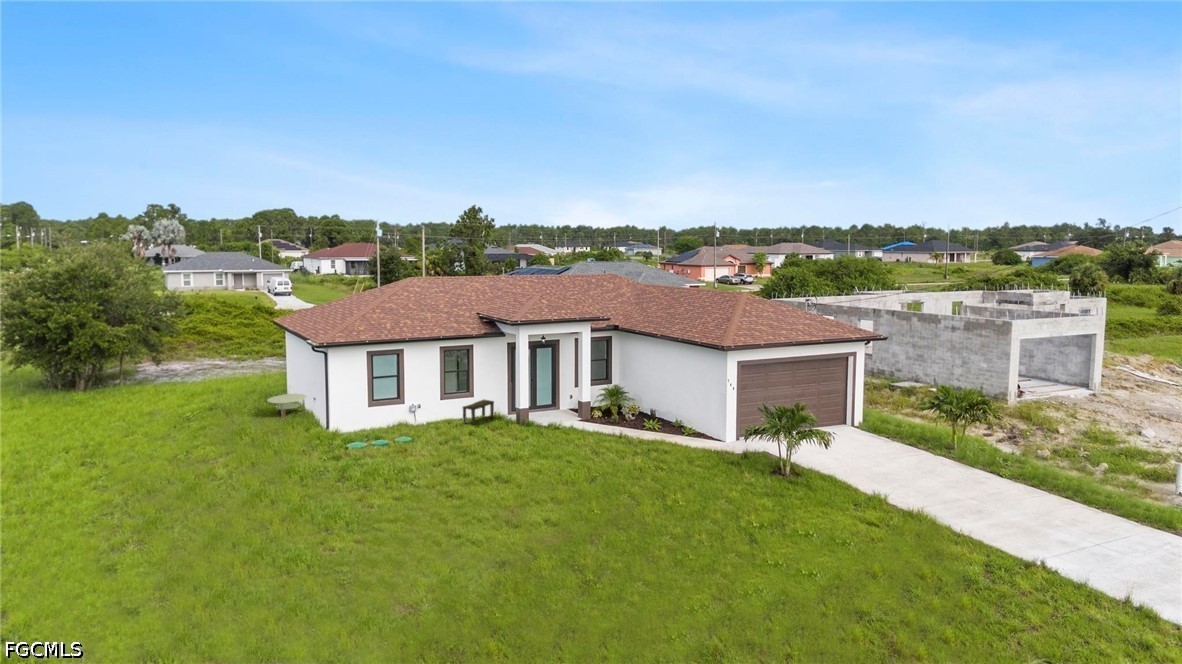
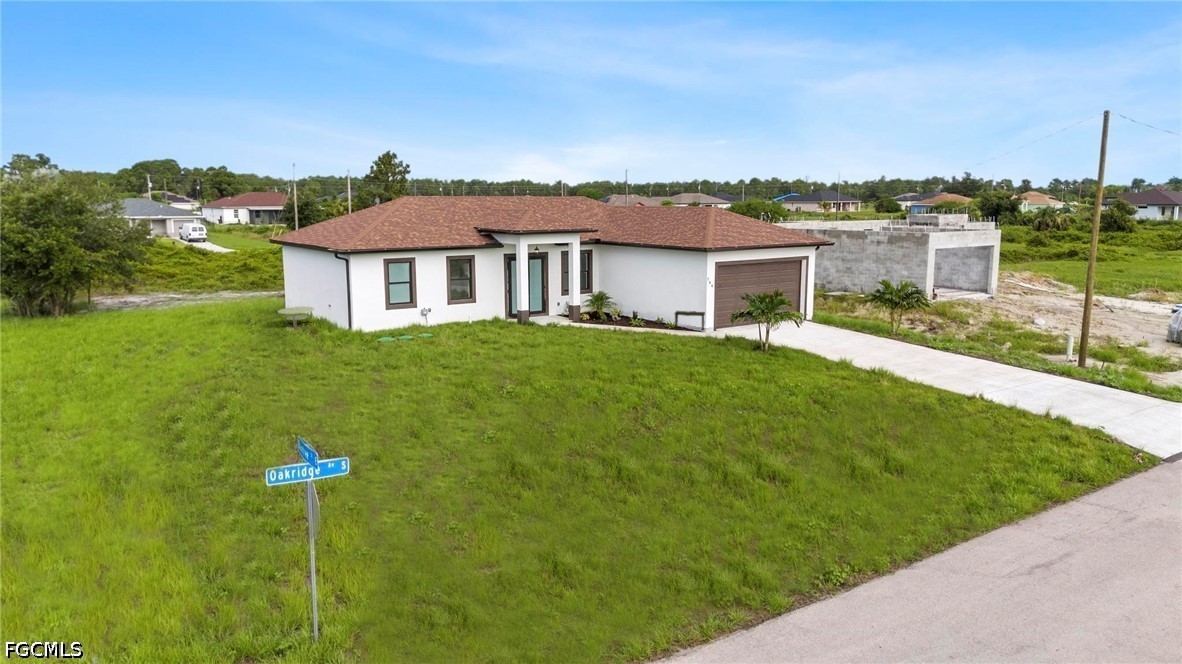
bench: present [463,400,494,425] -> present [675,311,705,330]

